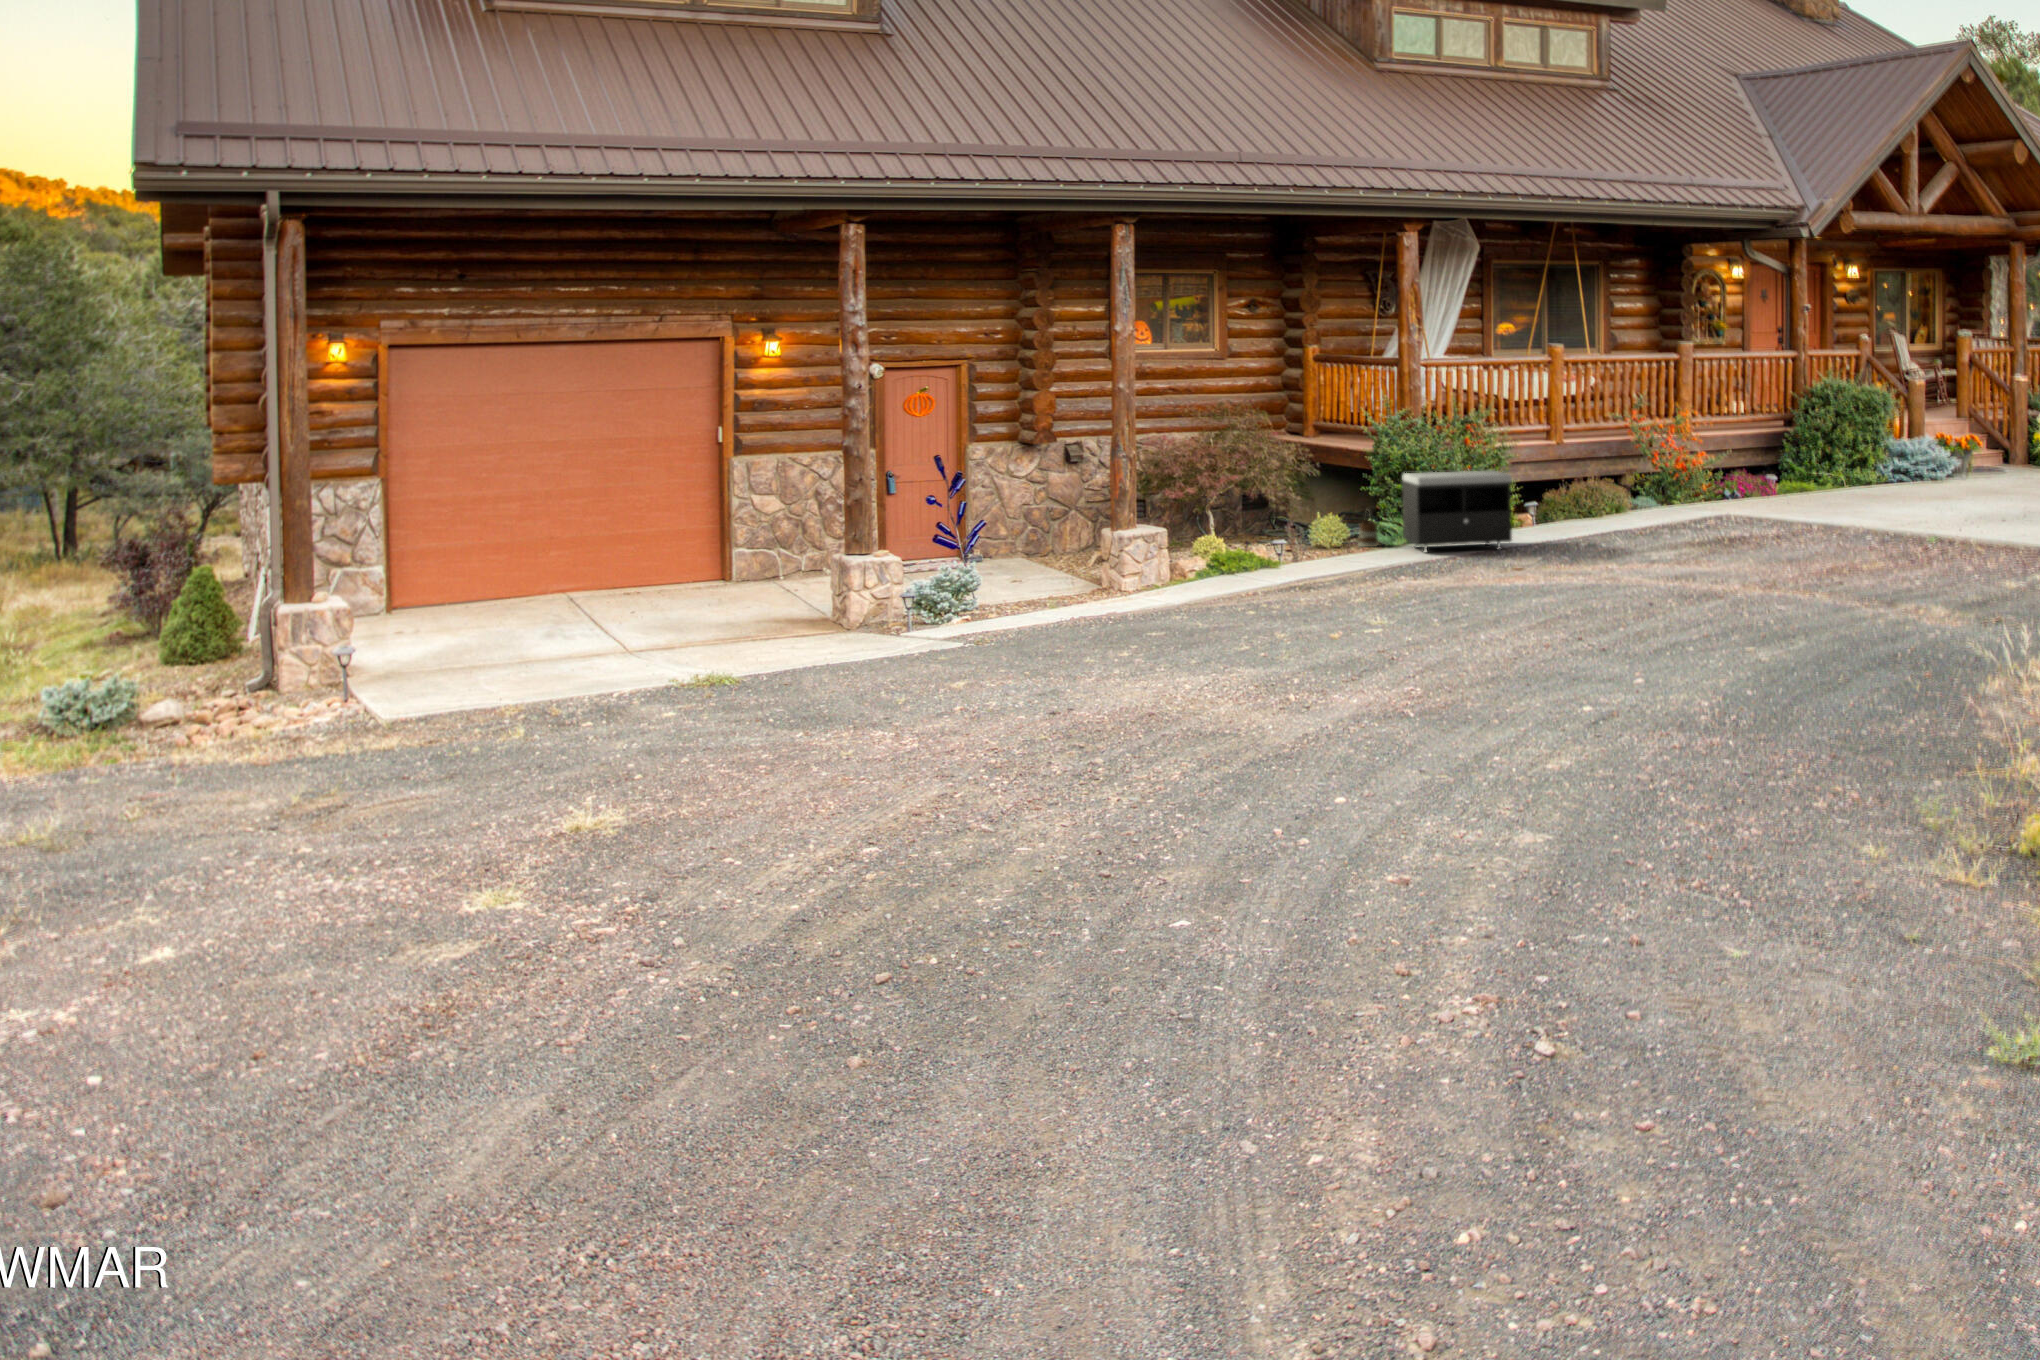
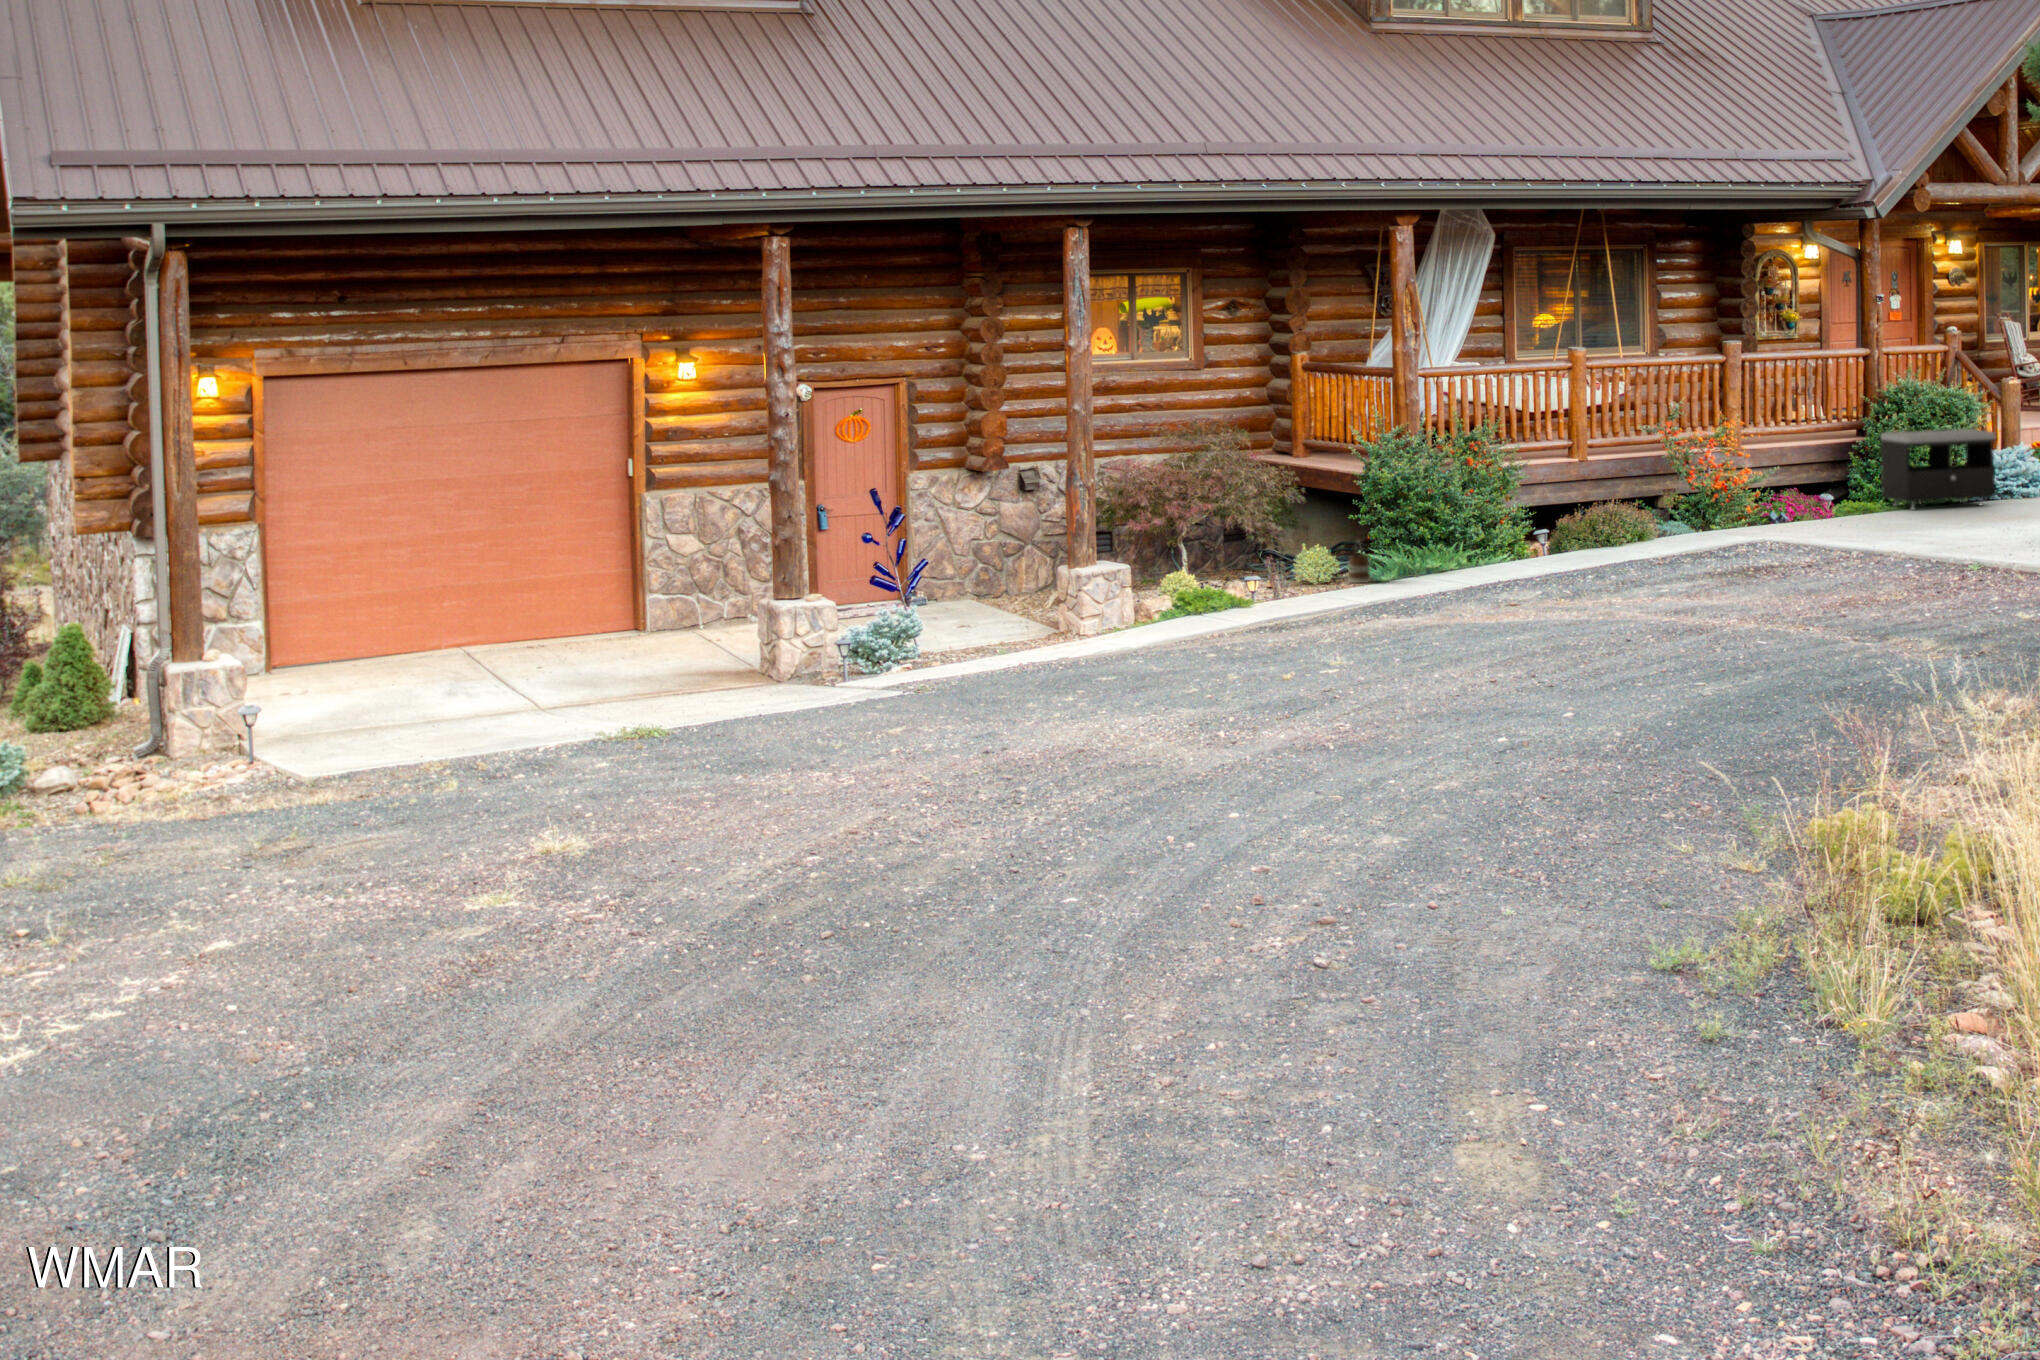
storage bench: present [1402,471,1512,552] -> present [1881,429,1996,510]

